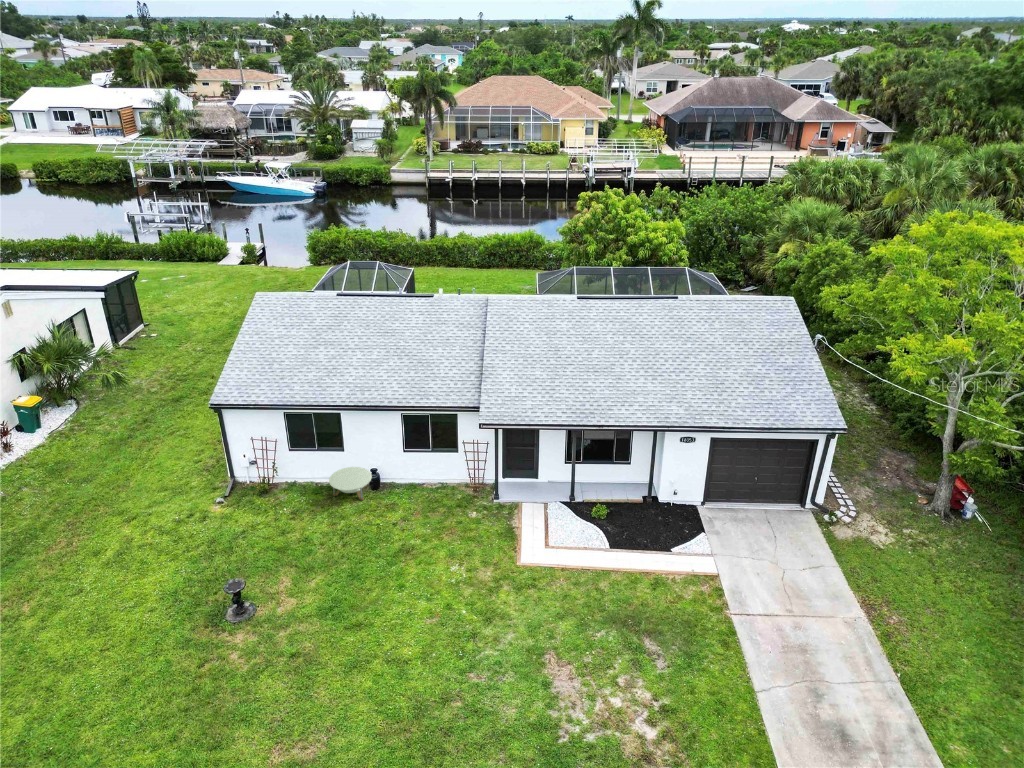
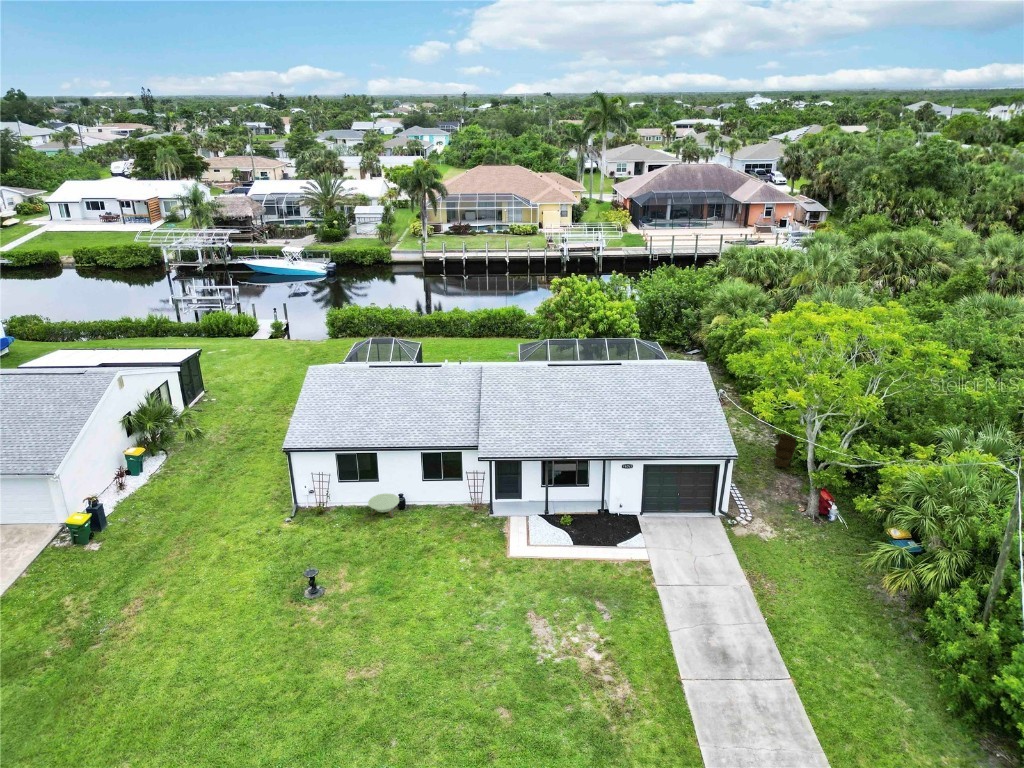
lounge chair: none [873,396,907,445] -> present [774,434,796,468]

